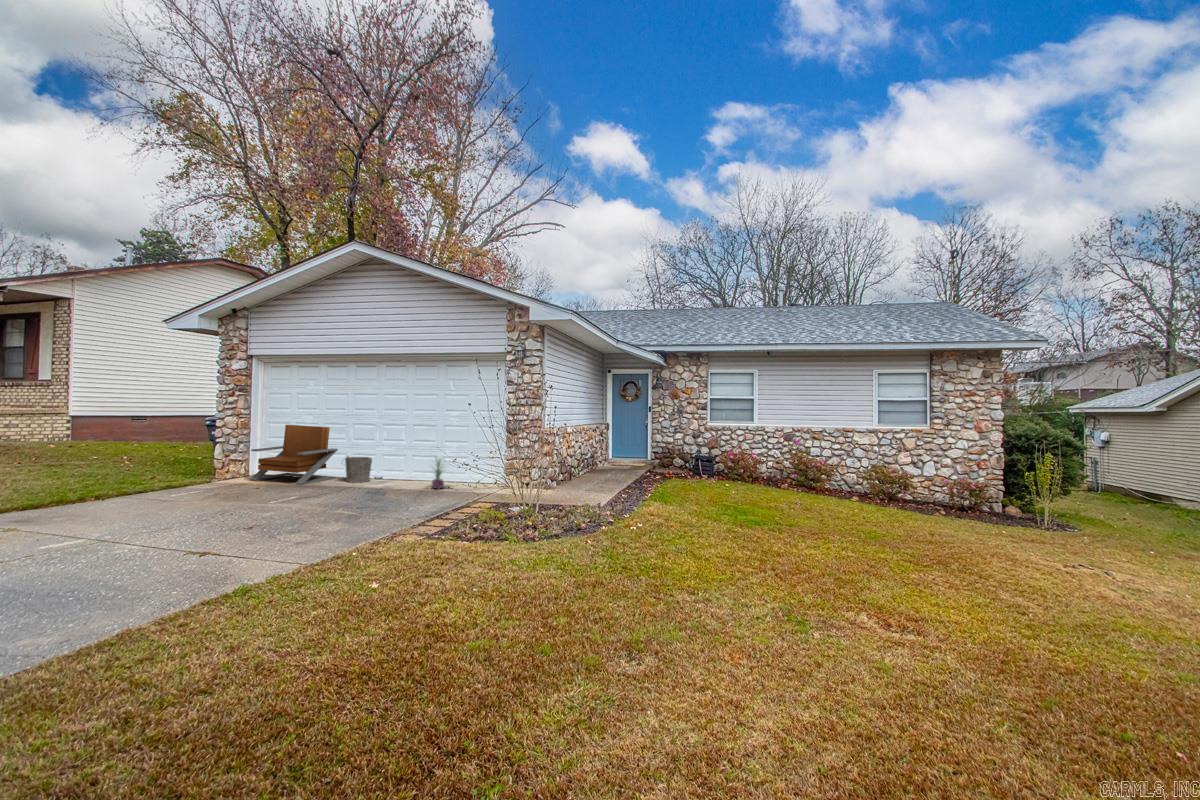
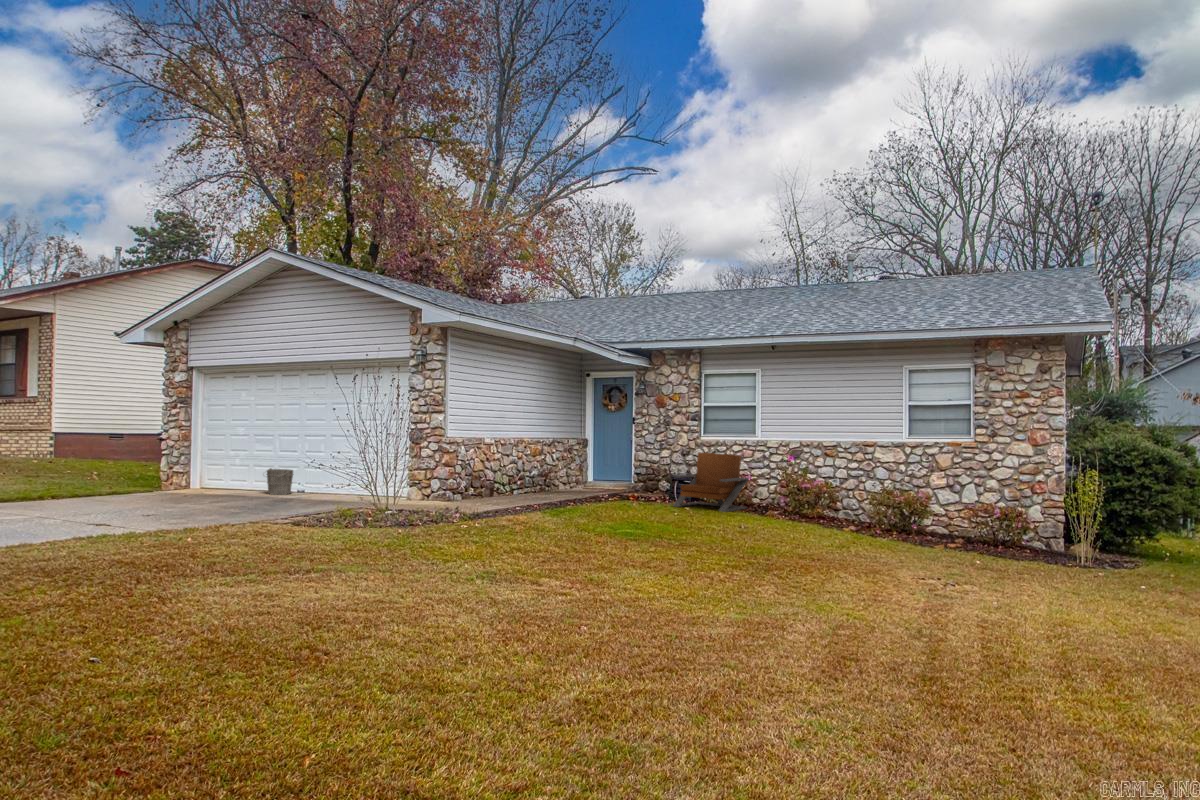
lounge chair: present [250,425,338,485] -> present [673,452,749,512]
decorative plant: present [432,460,444,489] -> none [328,467,365,501]

